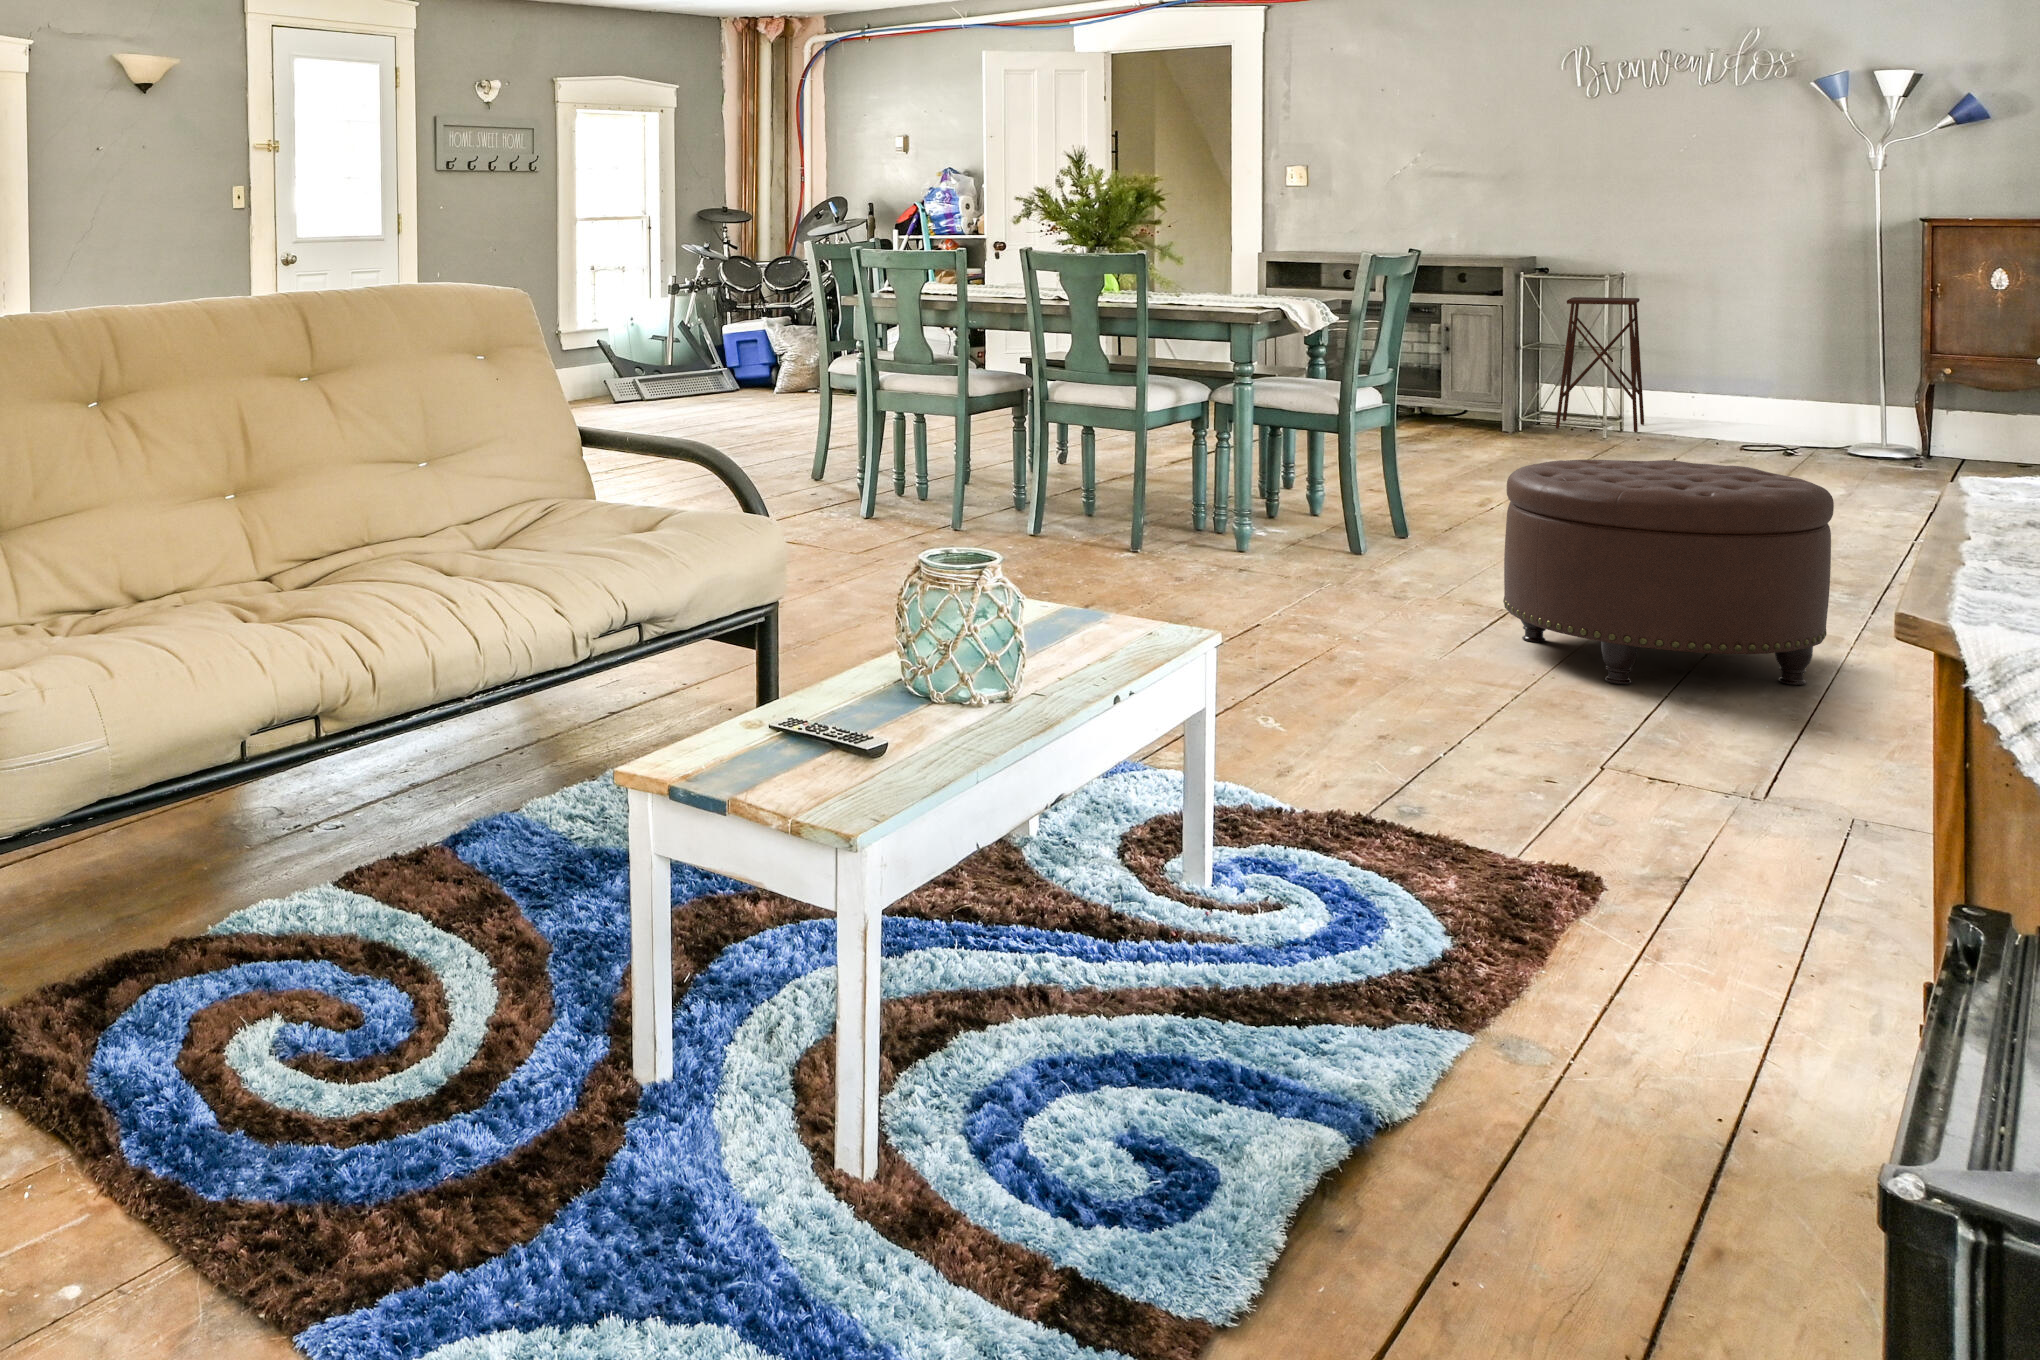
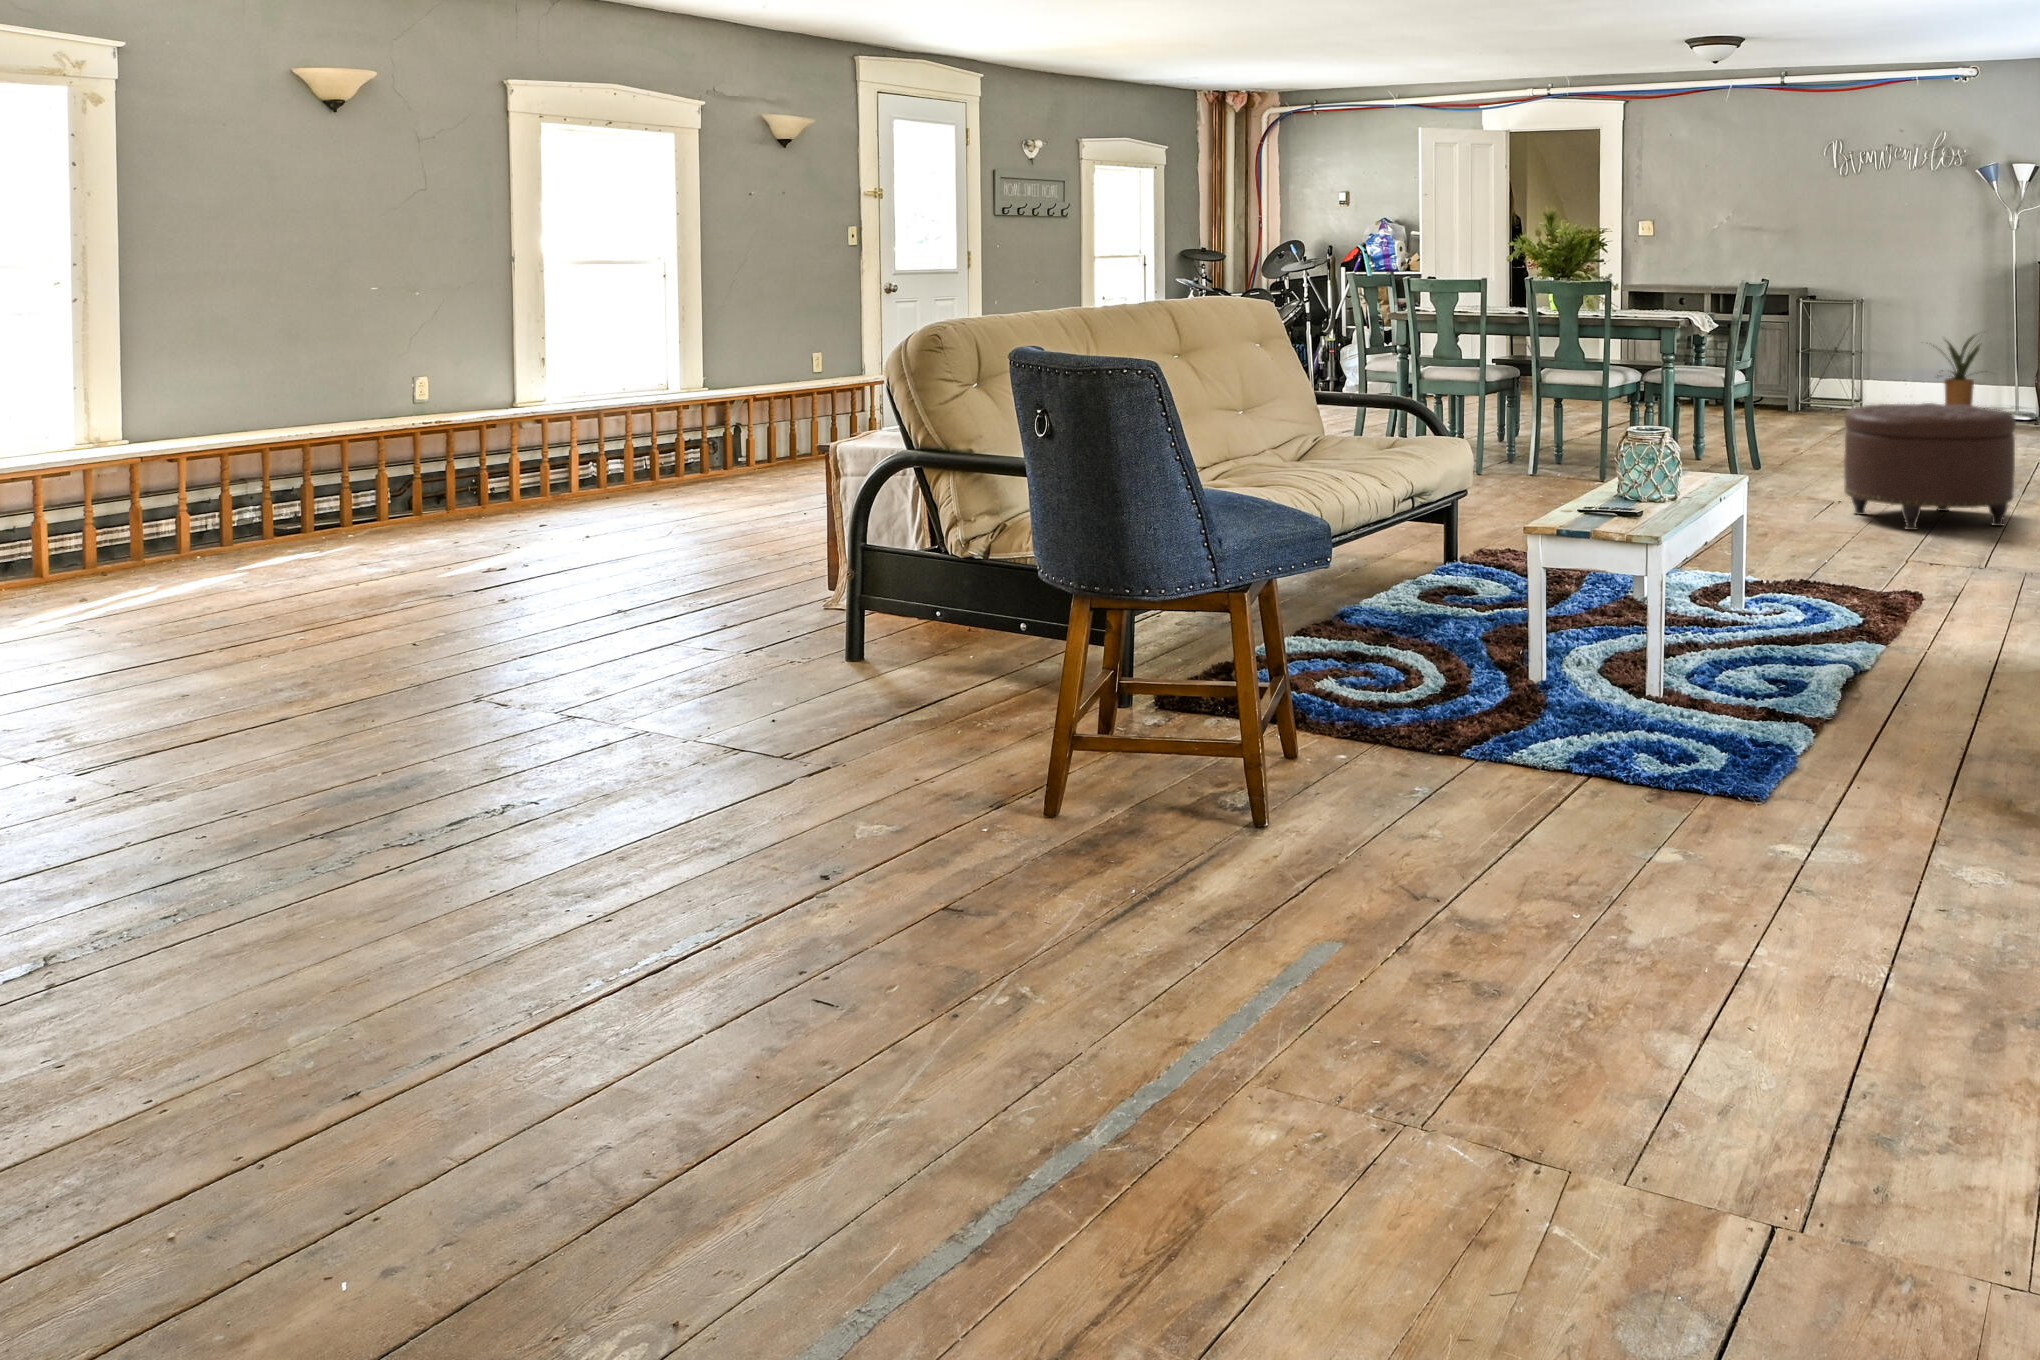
side table: present [1556,297,1644,432] -> none [1825,316,1878,409]
house plant: none [1708,322,1843,441] -> present [1933,332,1986,405]

